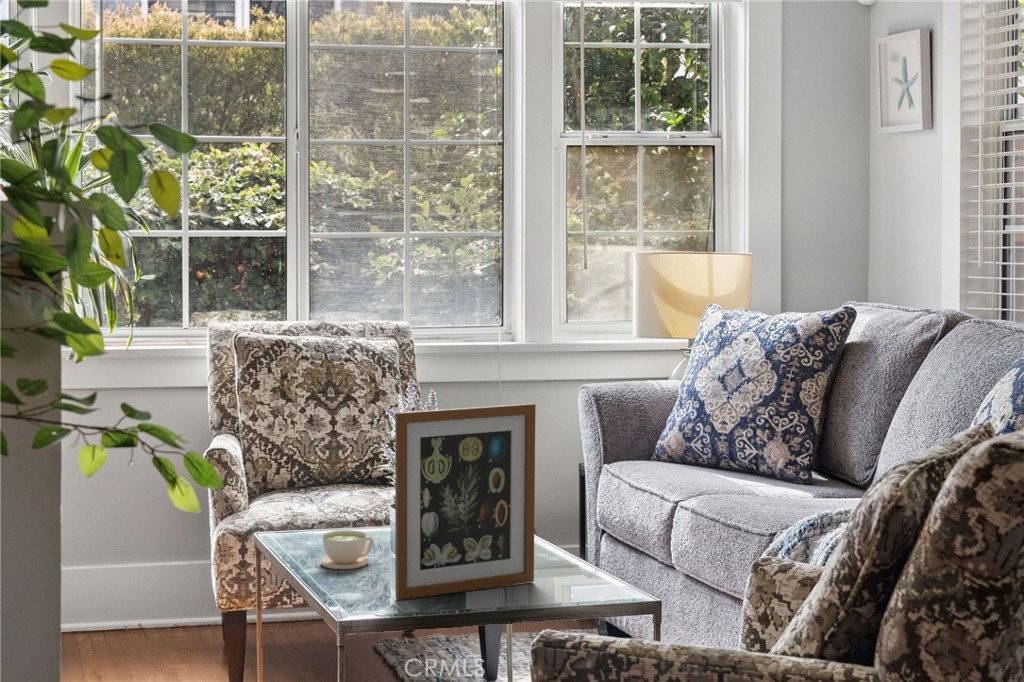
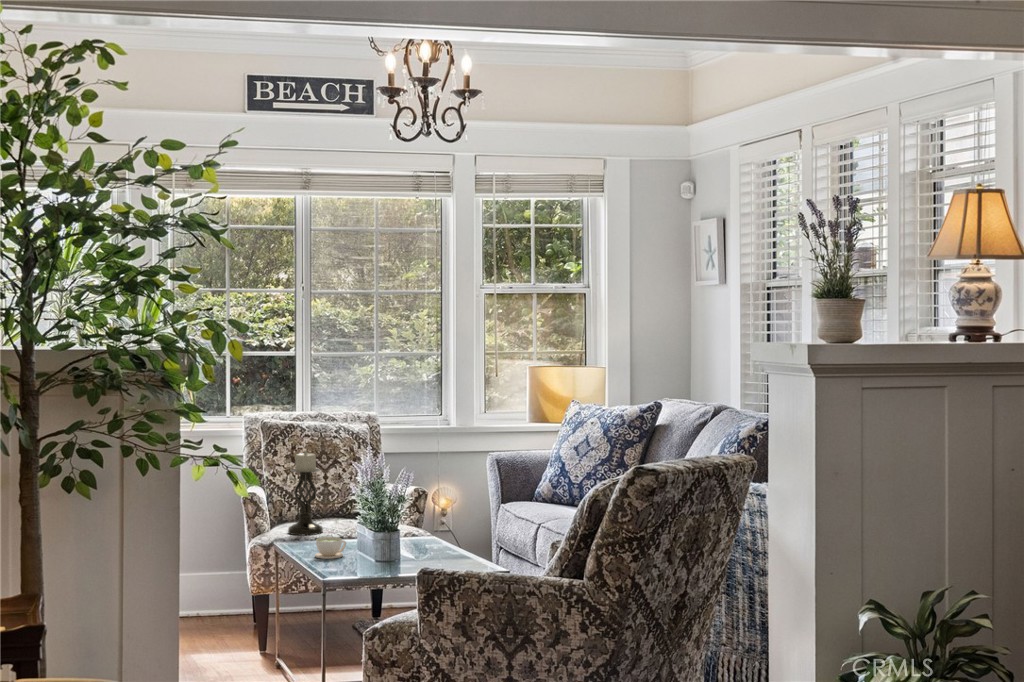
candle holder: none [276,383,332,517] -> present [288,451,323,535]
picture frame: present [395,403,536,600] -> none [356,460,438,571]

